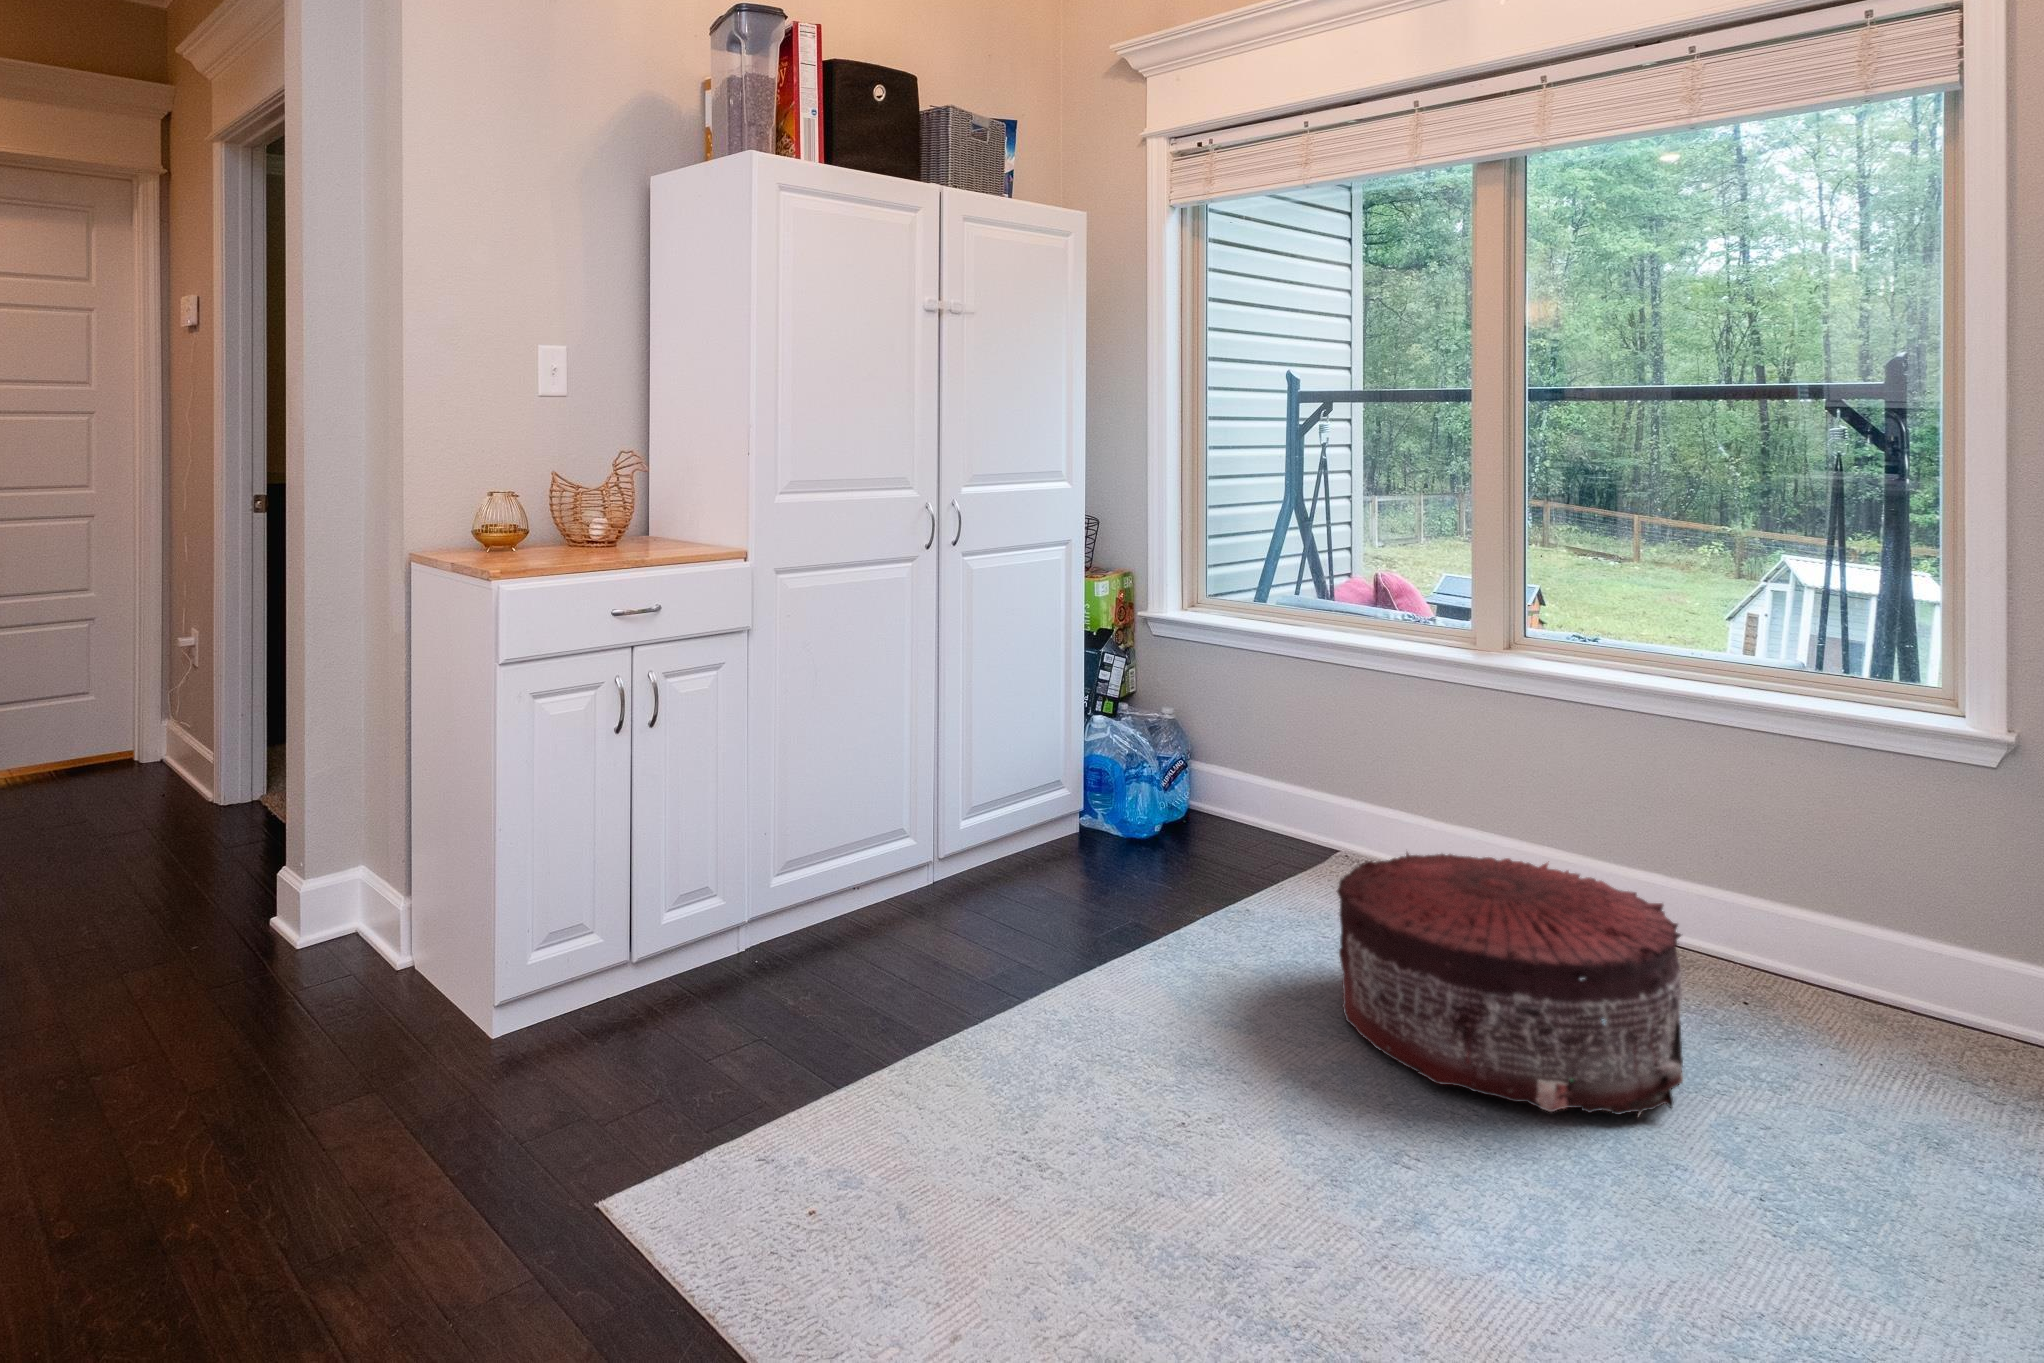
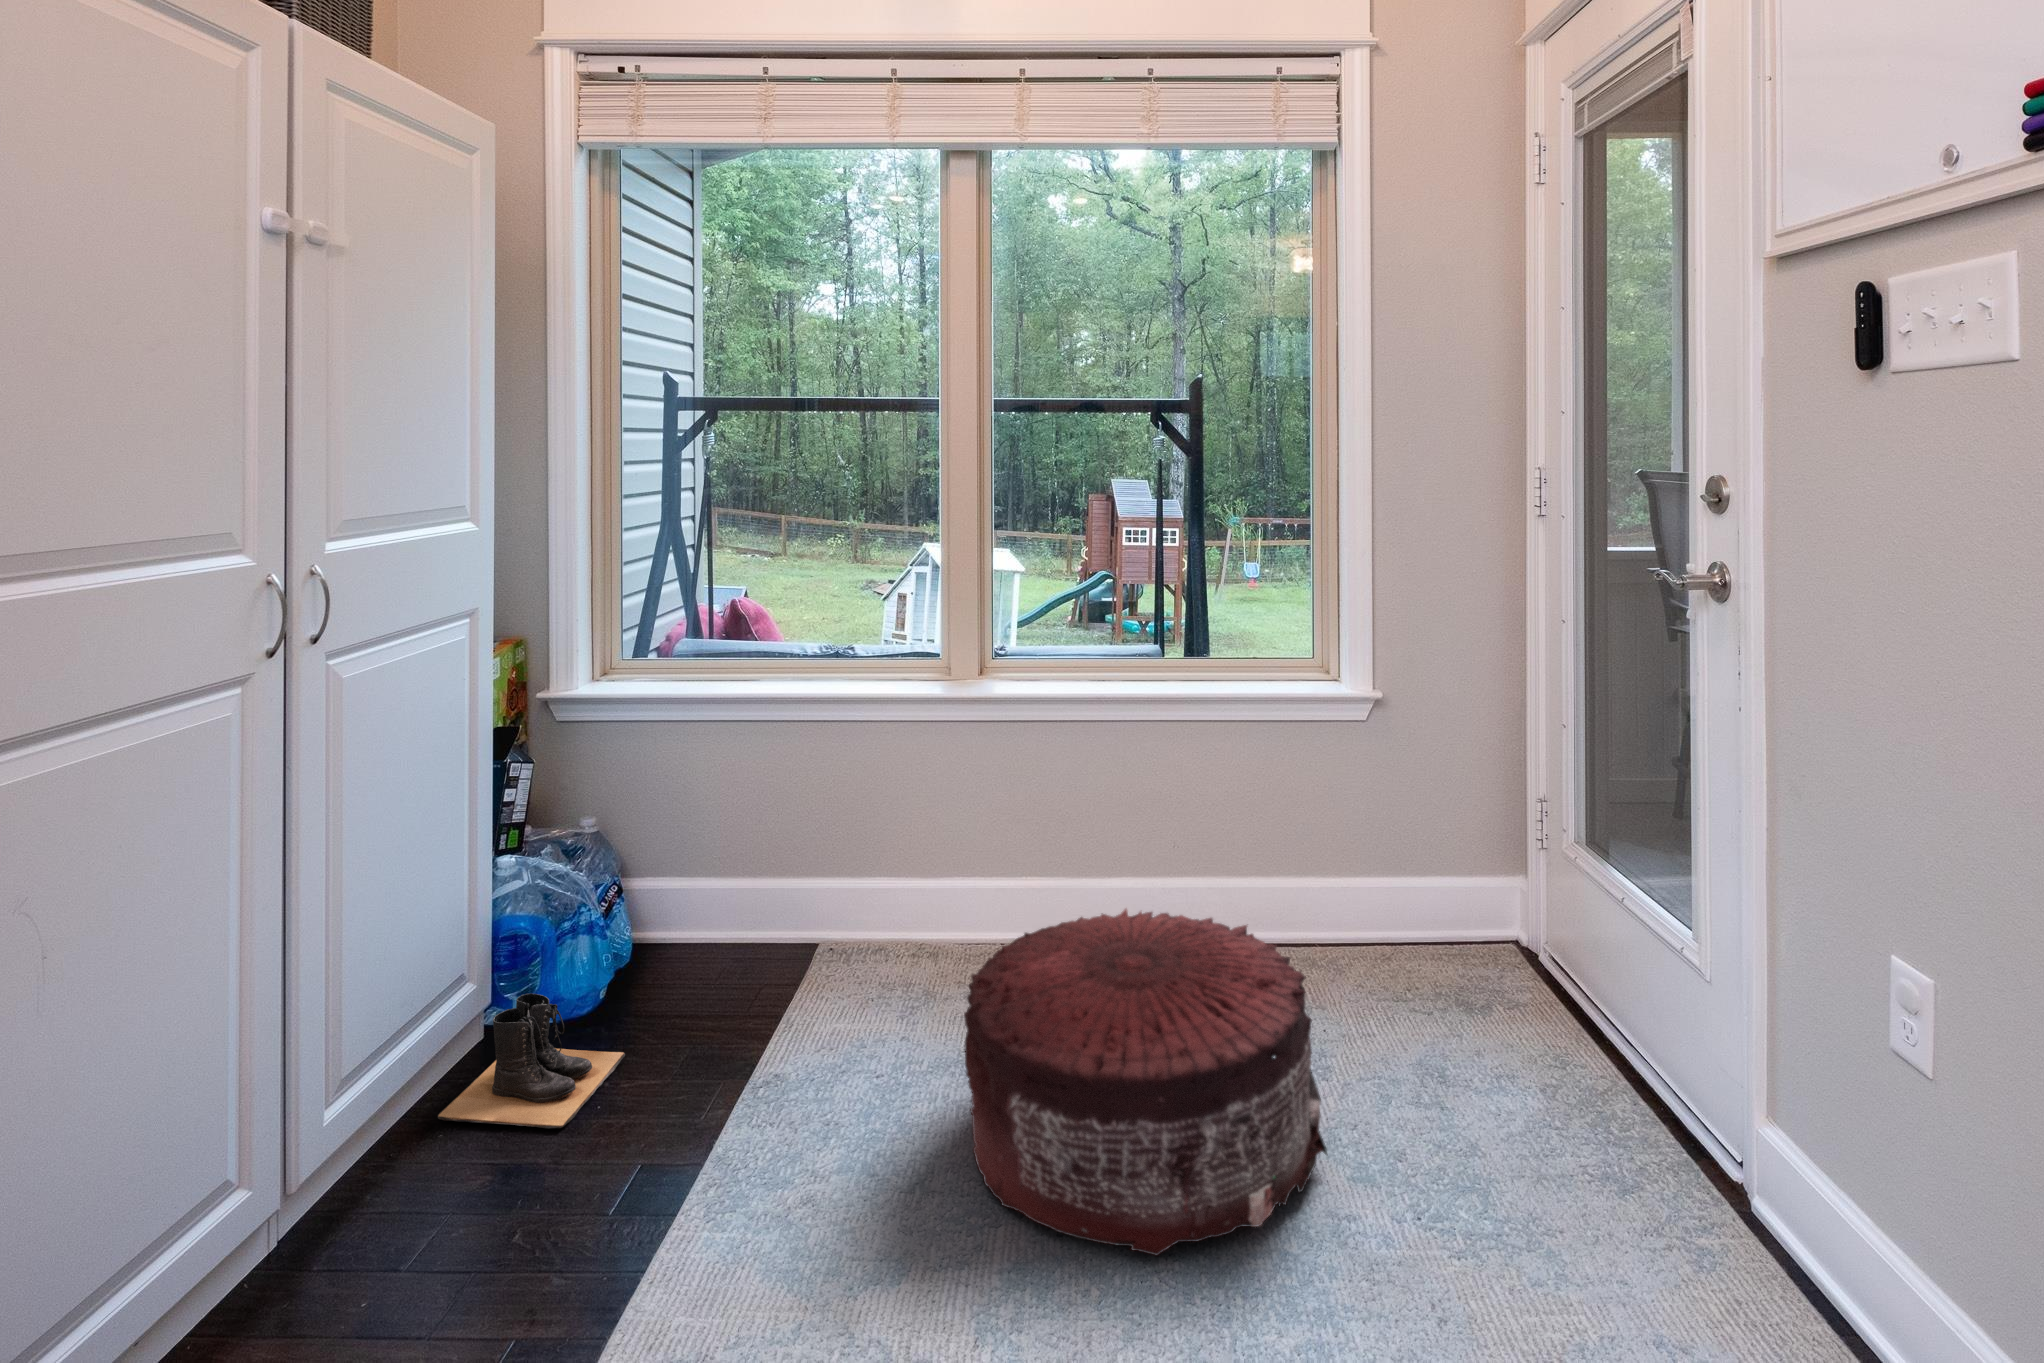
boots: none [1031,801,1152,884] -> present [438,994,625,1128]

